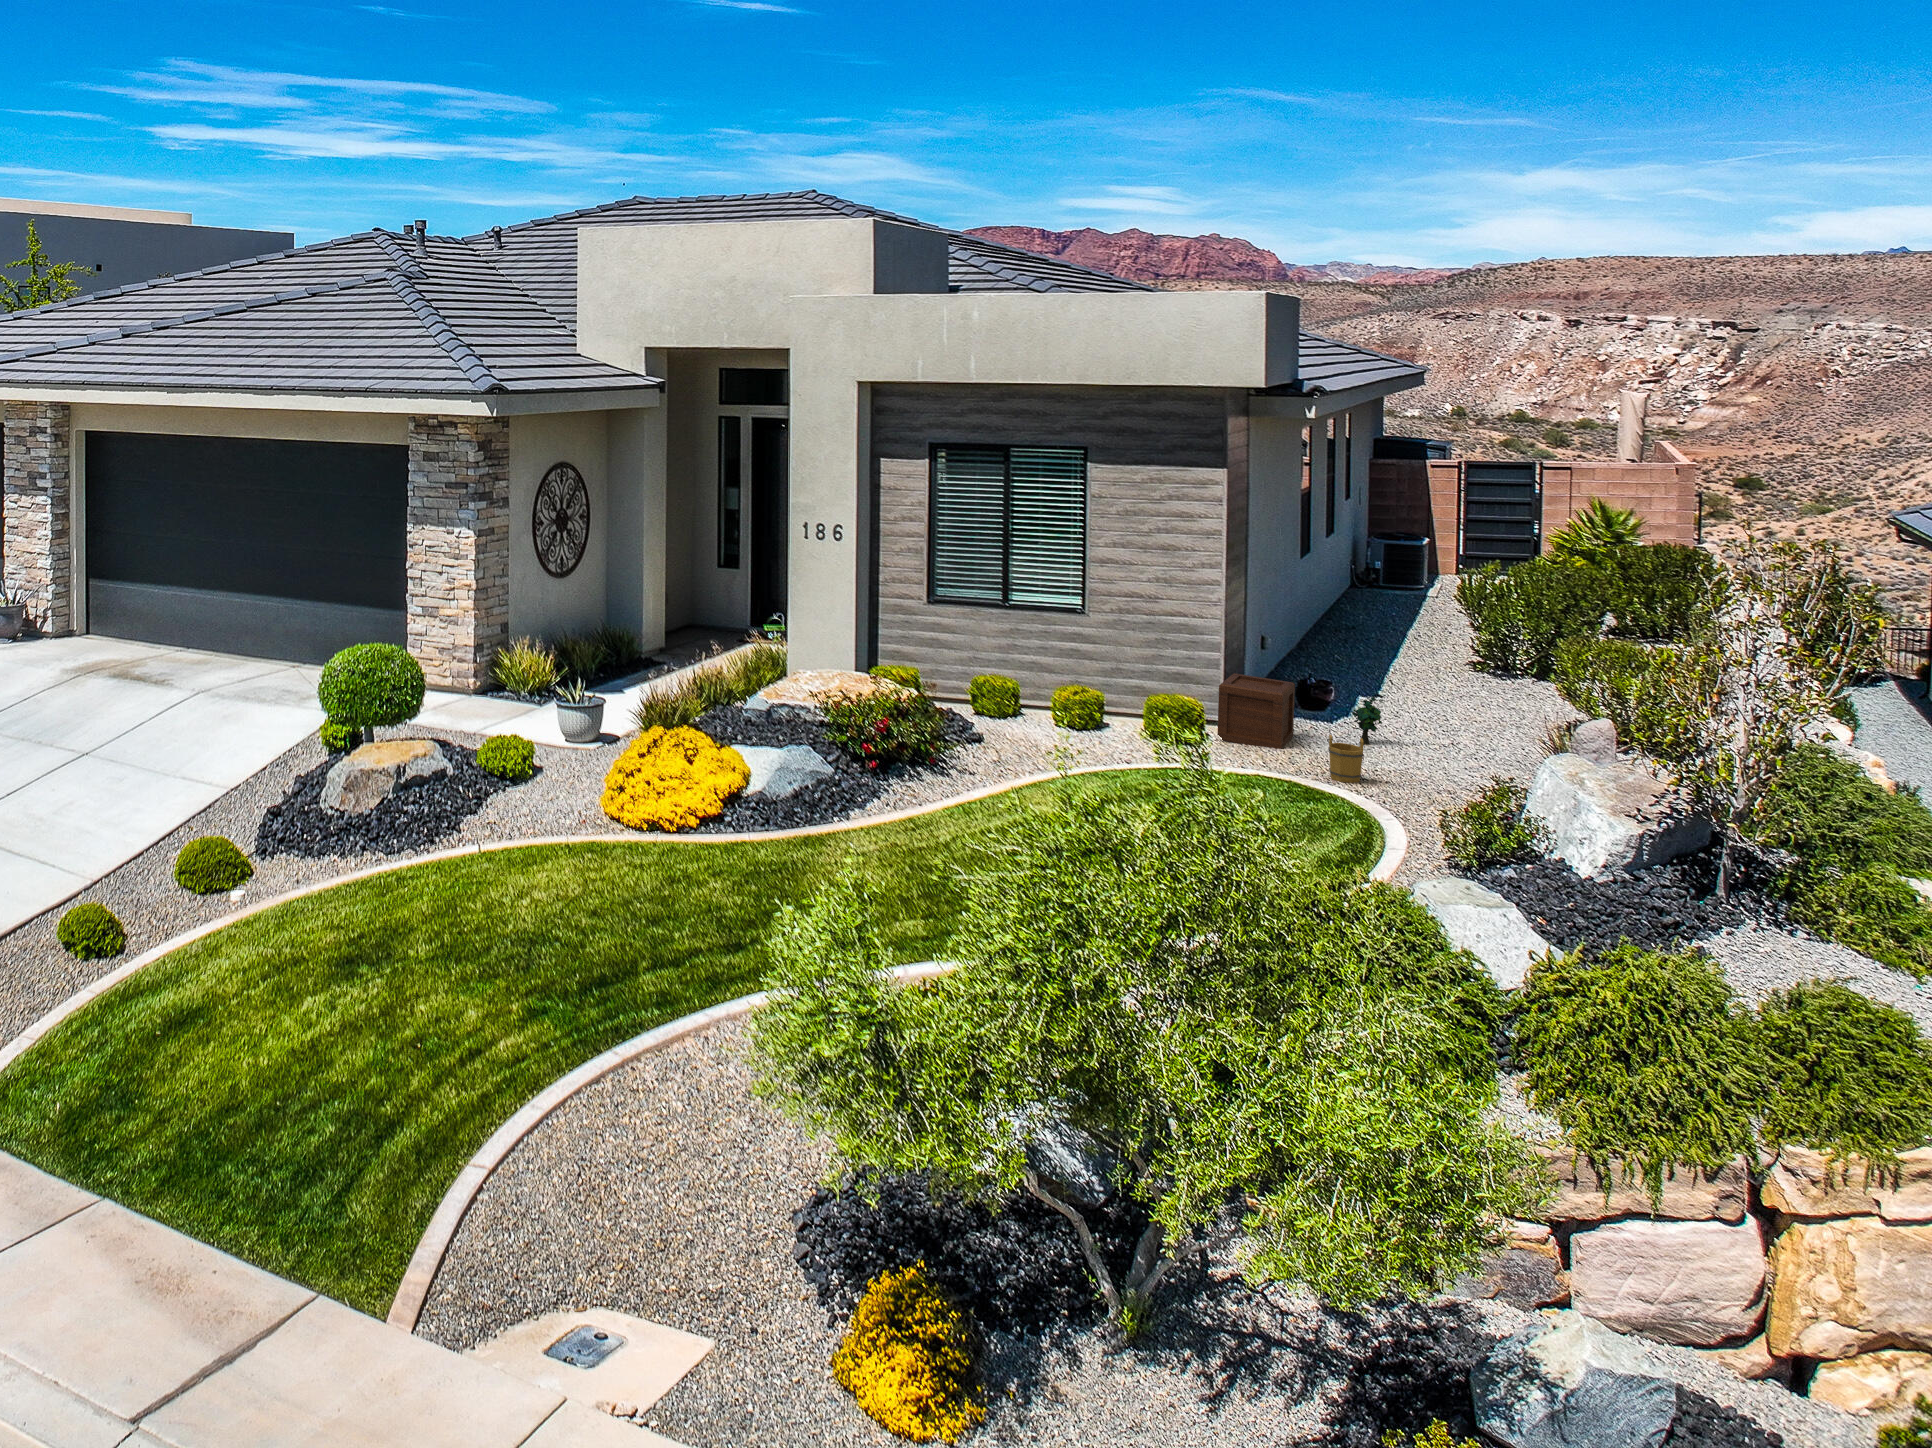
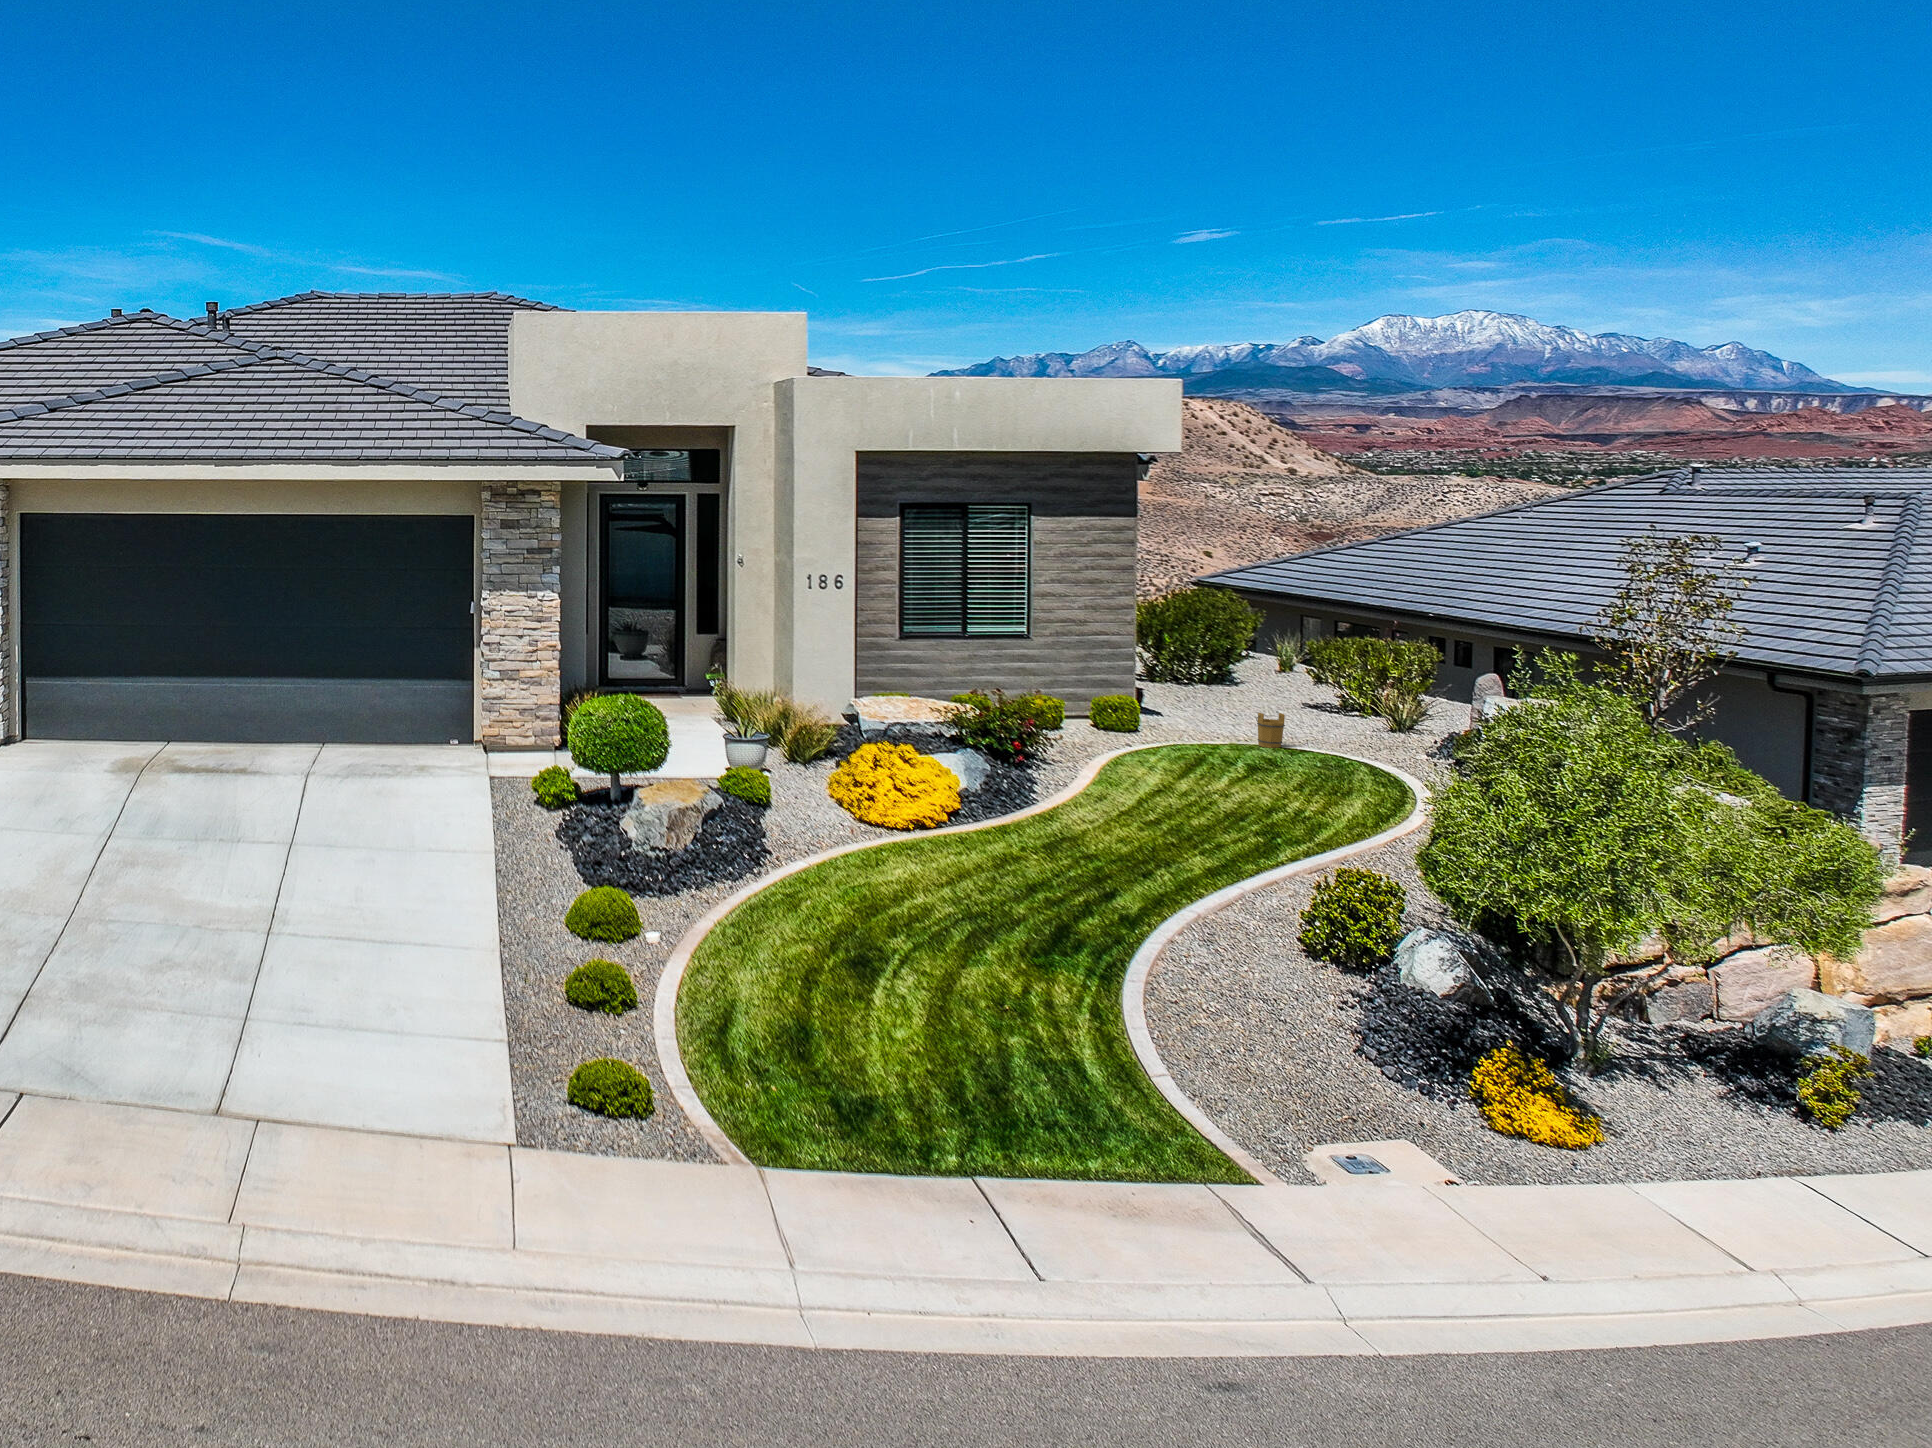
wooden crate: present [1217,673,1295,749] -> none [1128,680,1189,737]
decorative plant: present [1351,697,1382,745] -> none [1215,689,1239,727]

